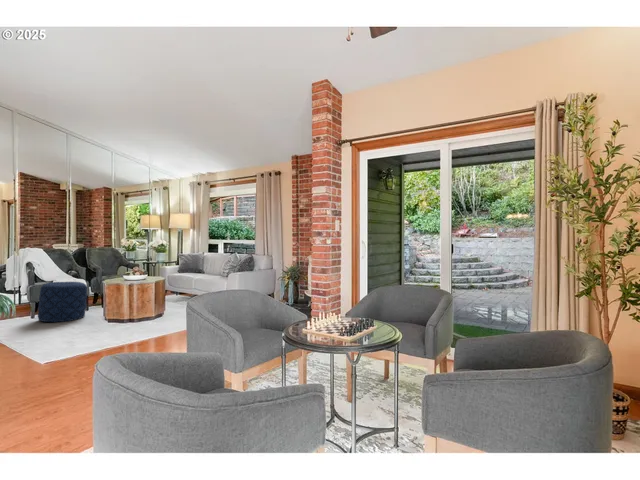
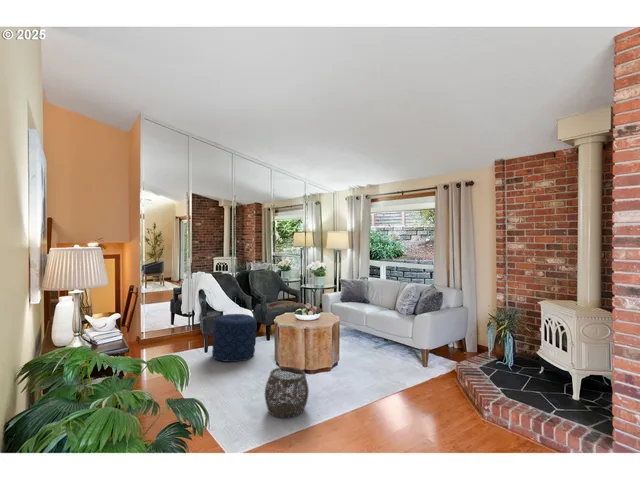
woven basket: none [78,308,120,344] -> present [265,367,309,418]

